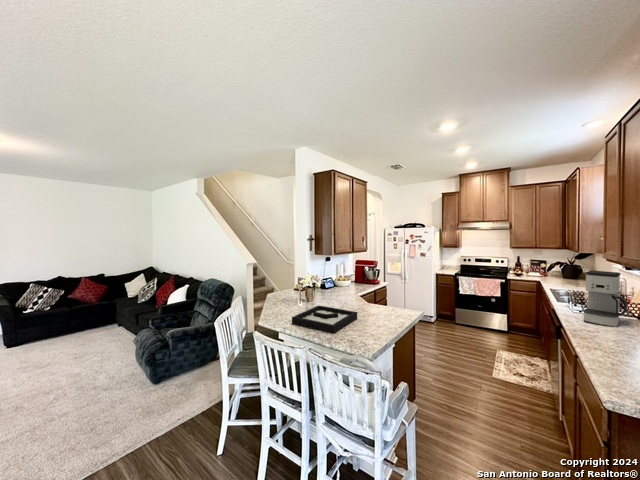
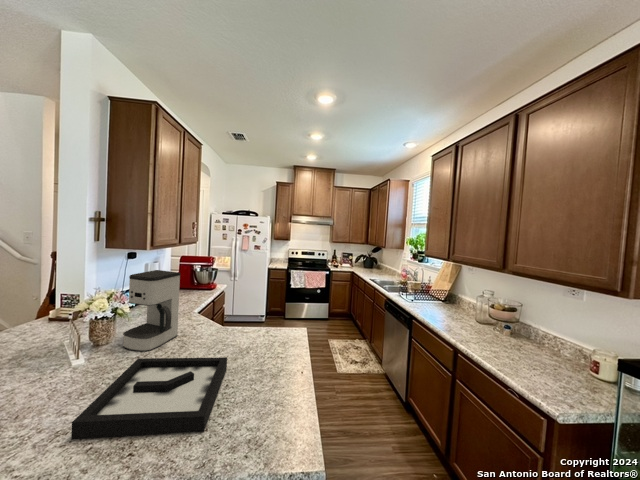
coffee maker: present [583,270,627,327] -> present [123,270,180,352]

